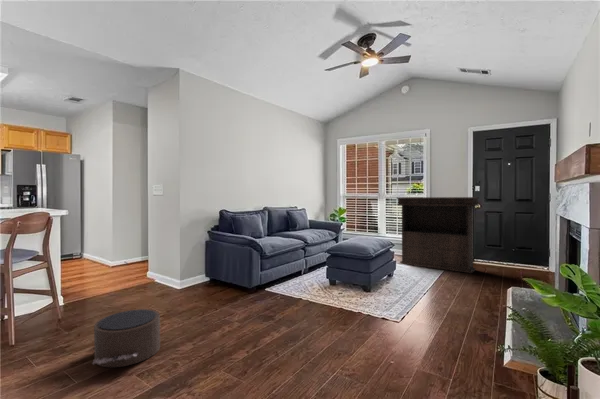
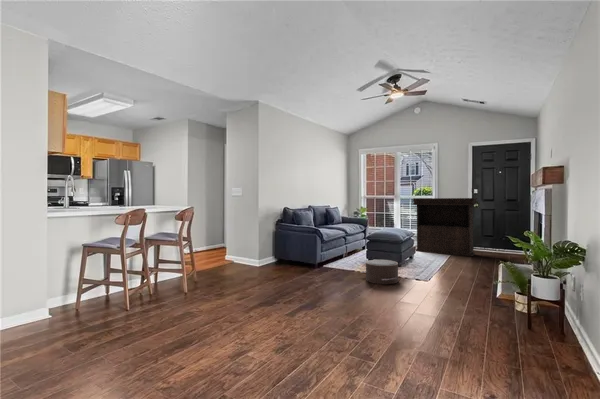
pouf: present [93,309,160,367] -> present [361,260,398,284]

